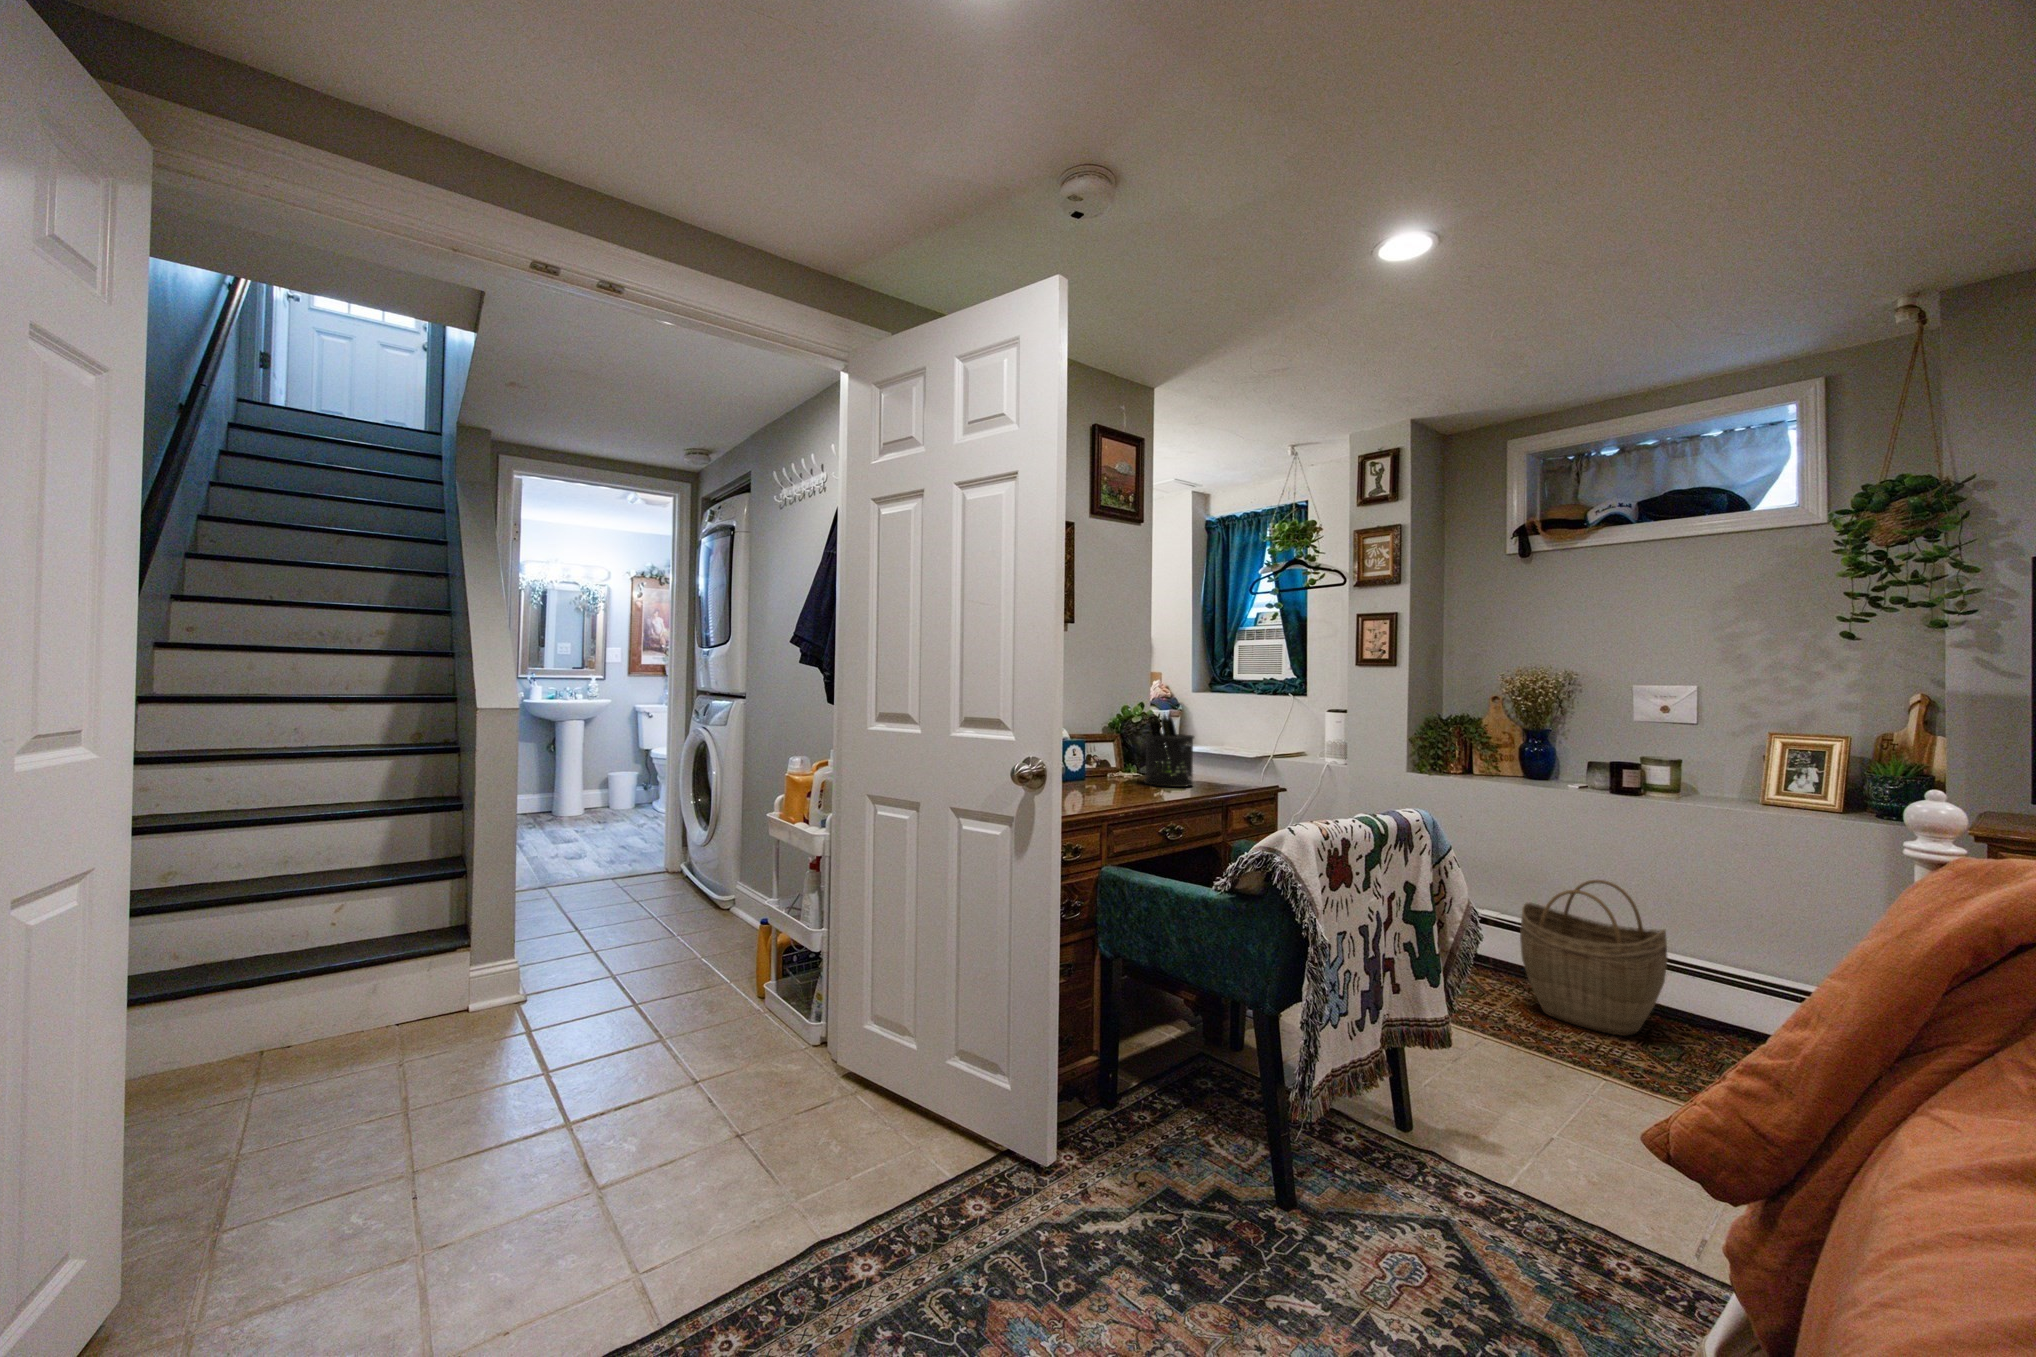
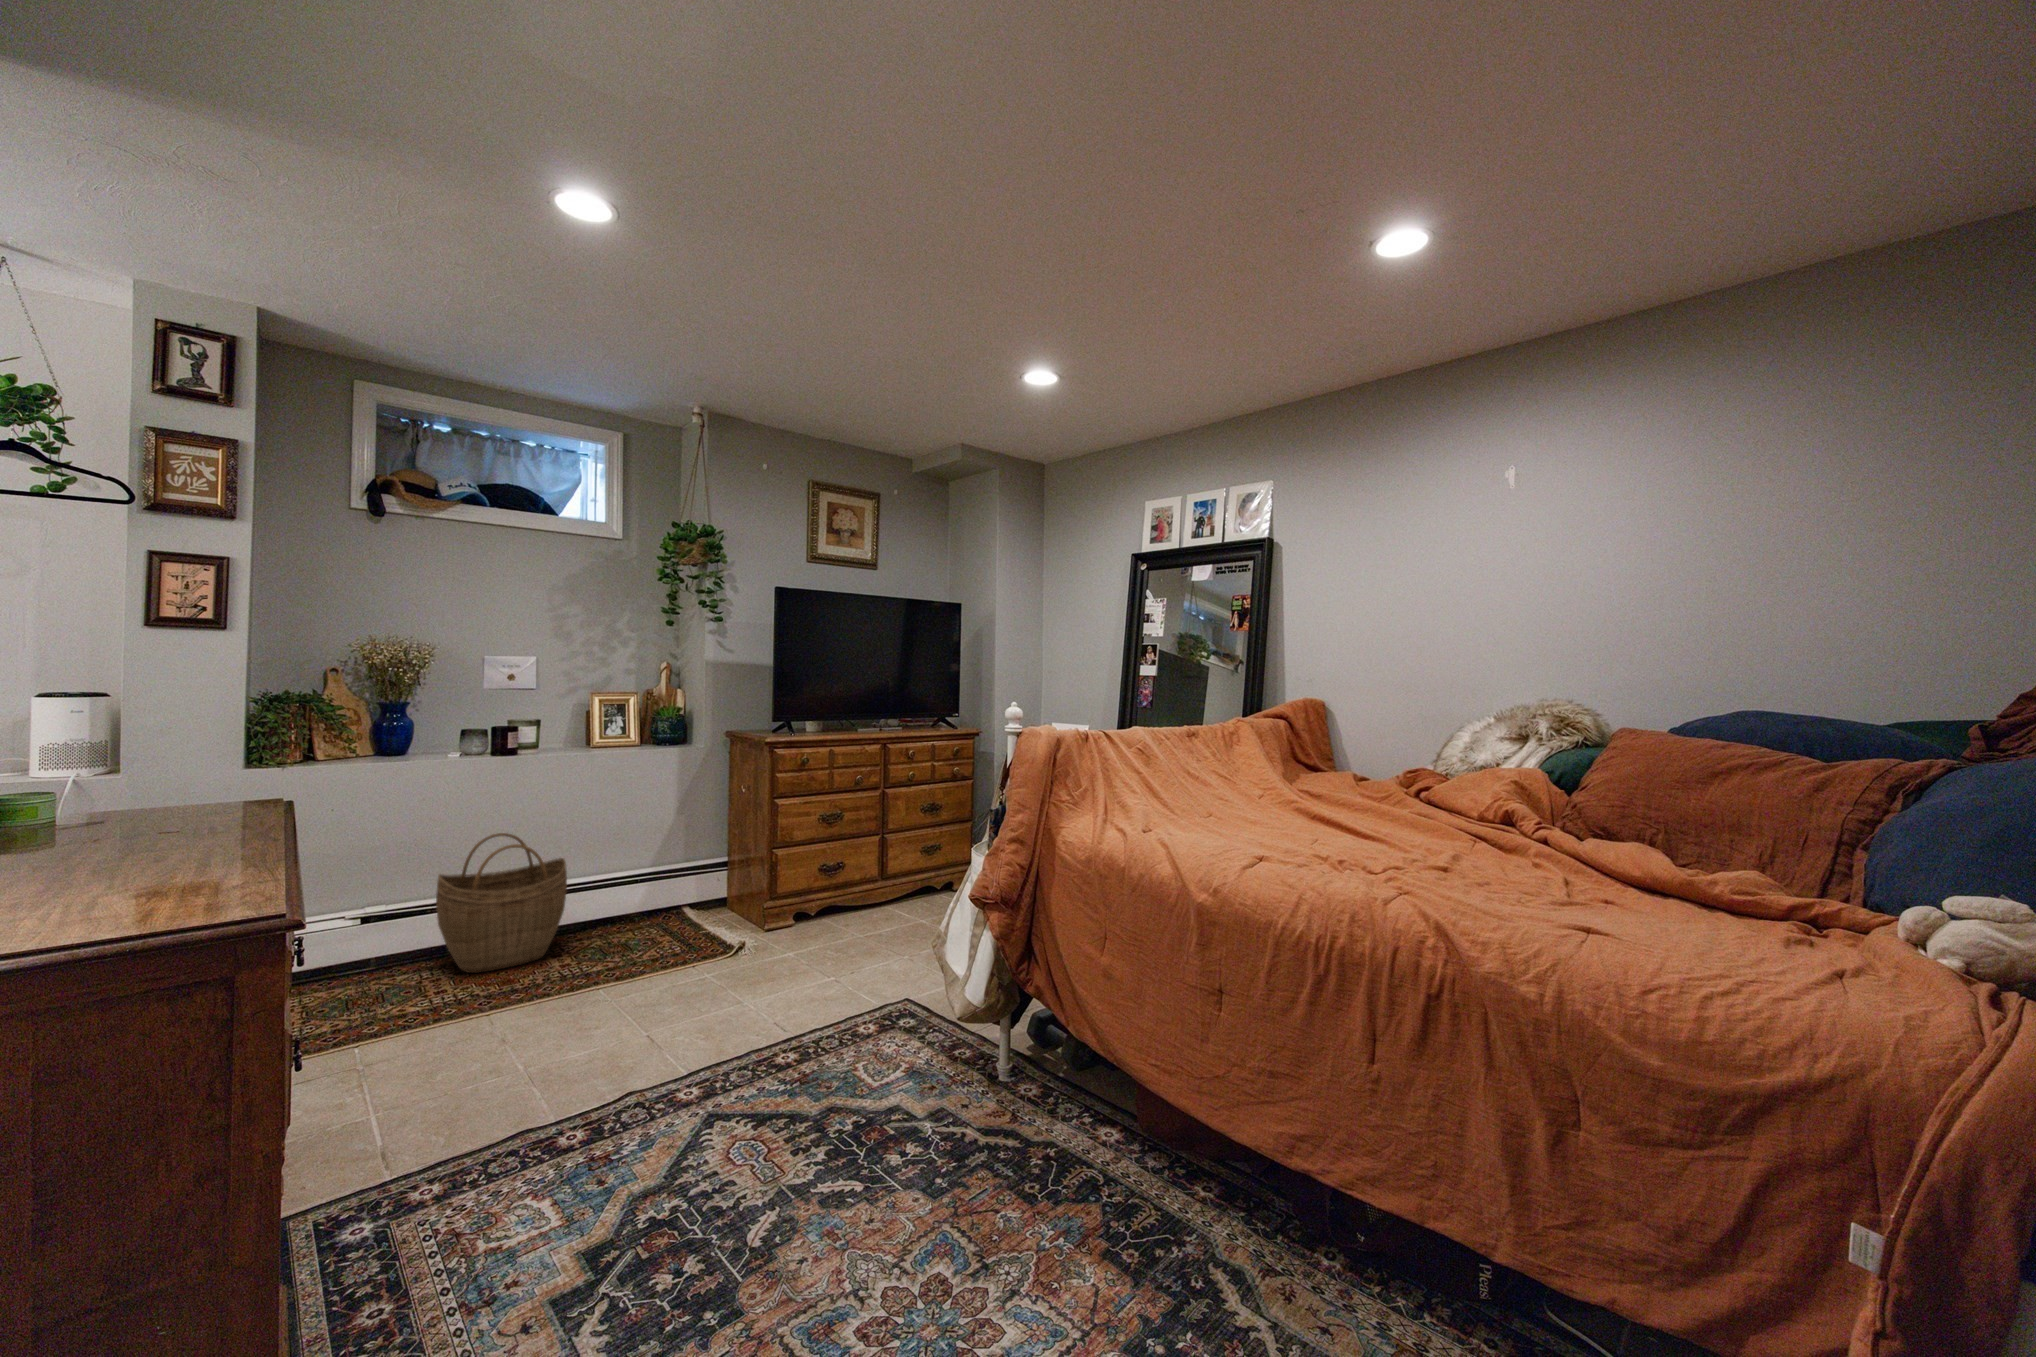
pen holder: present [1144,715,1194,787] -> none [79,710,211,844]

